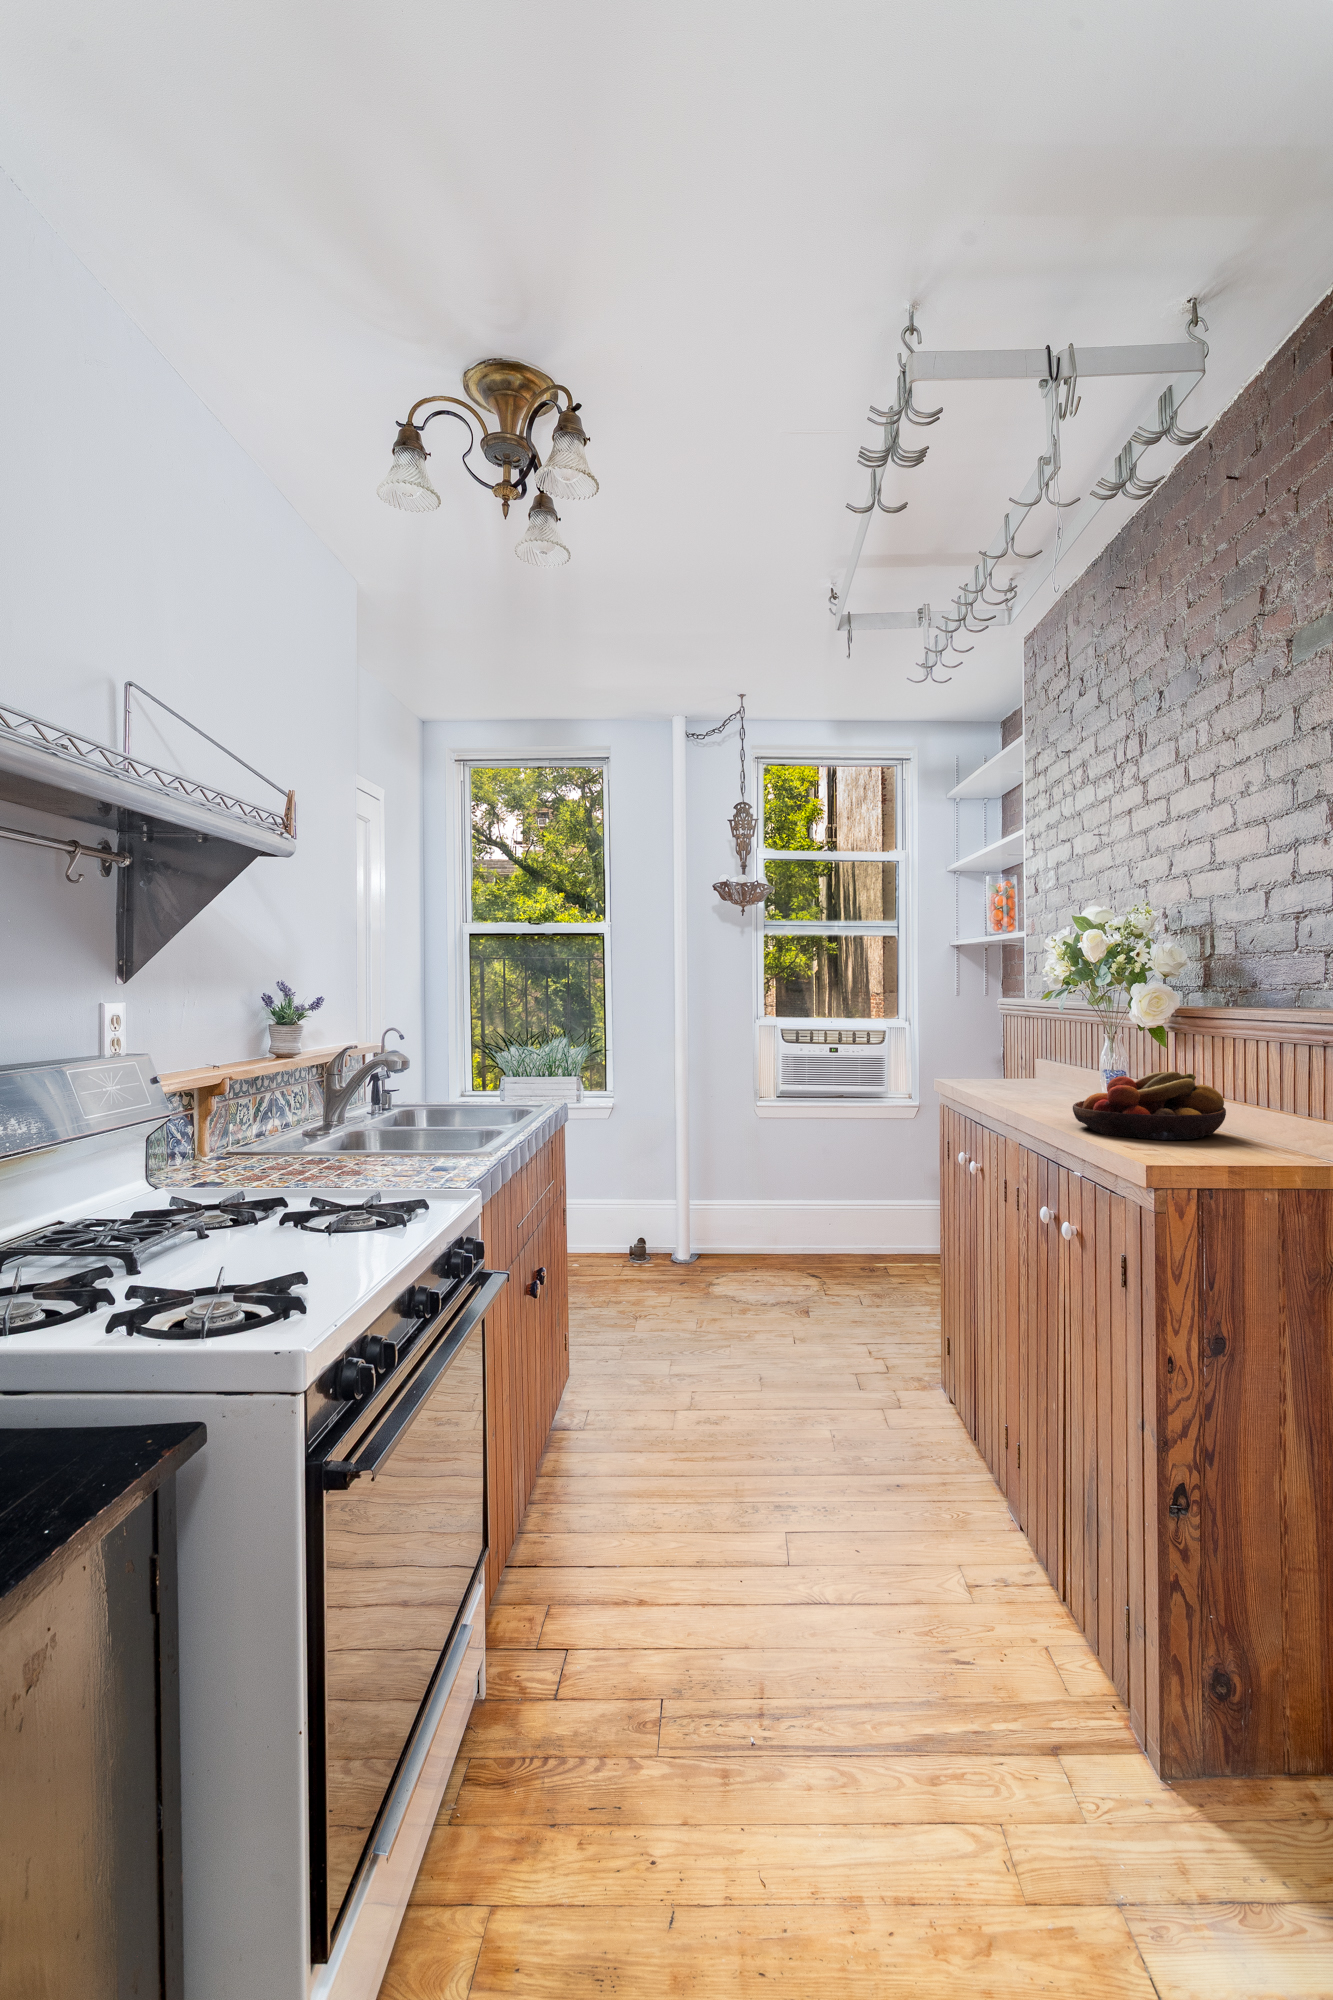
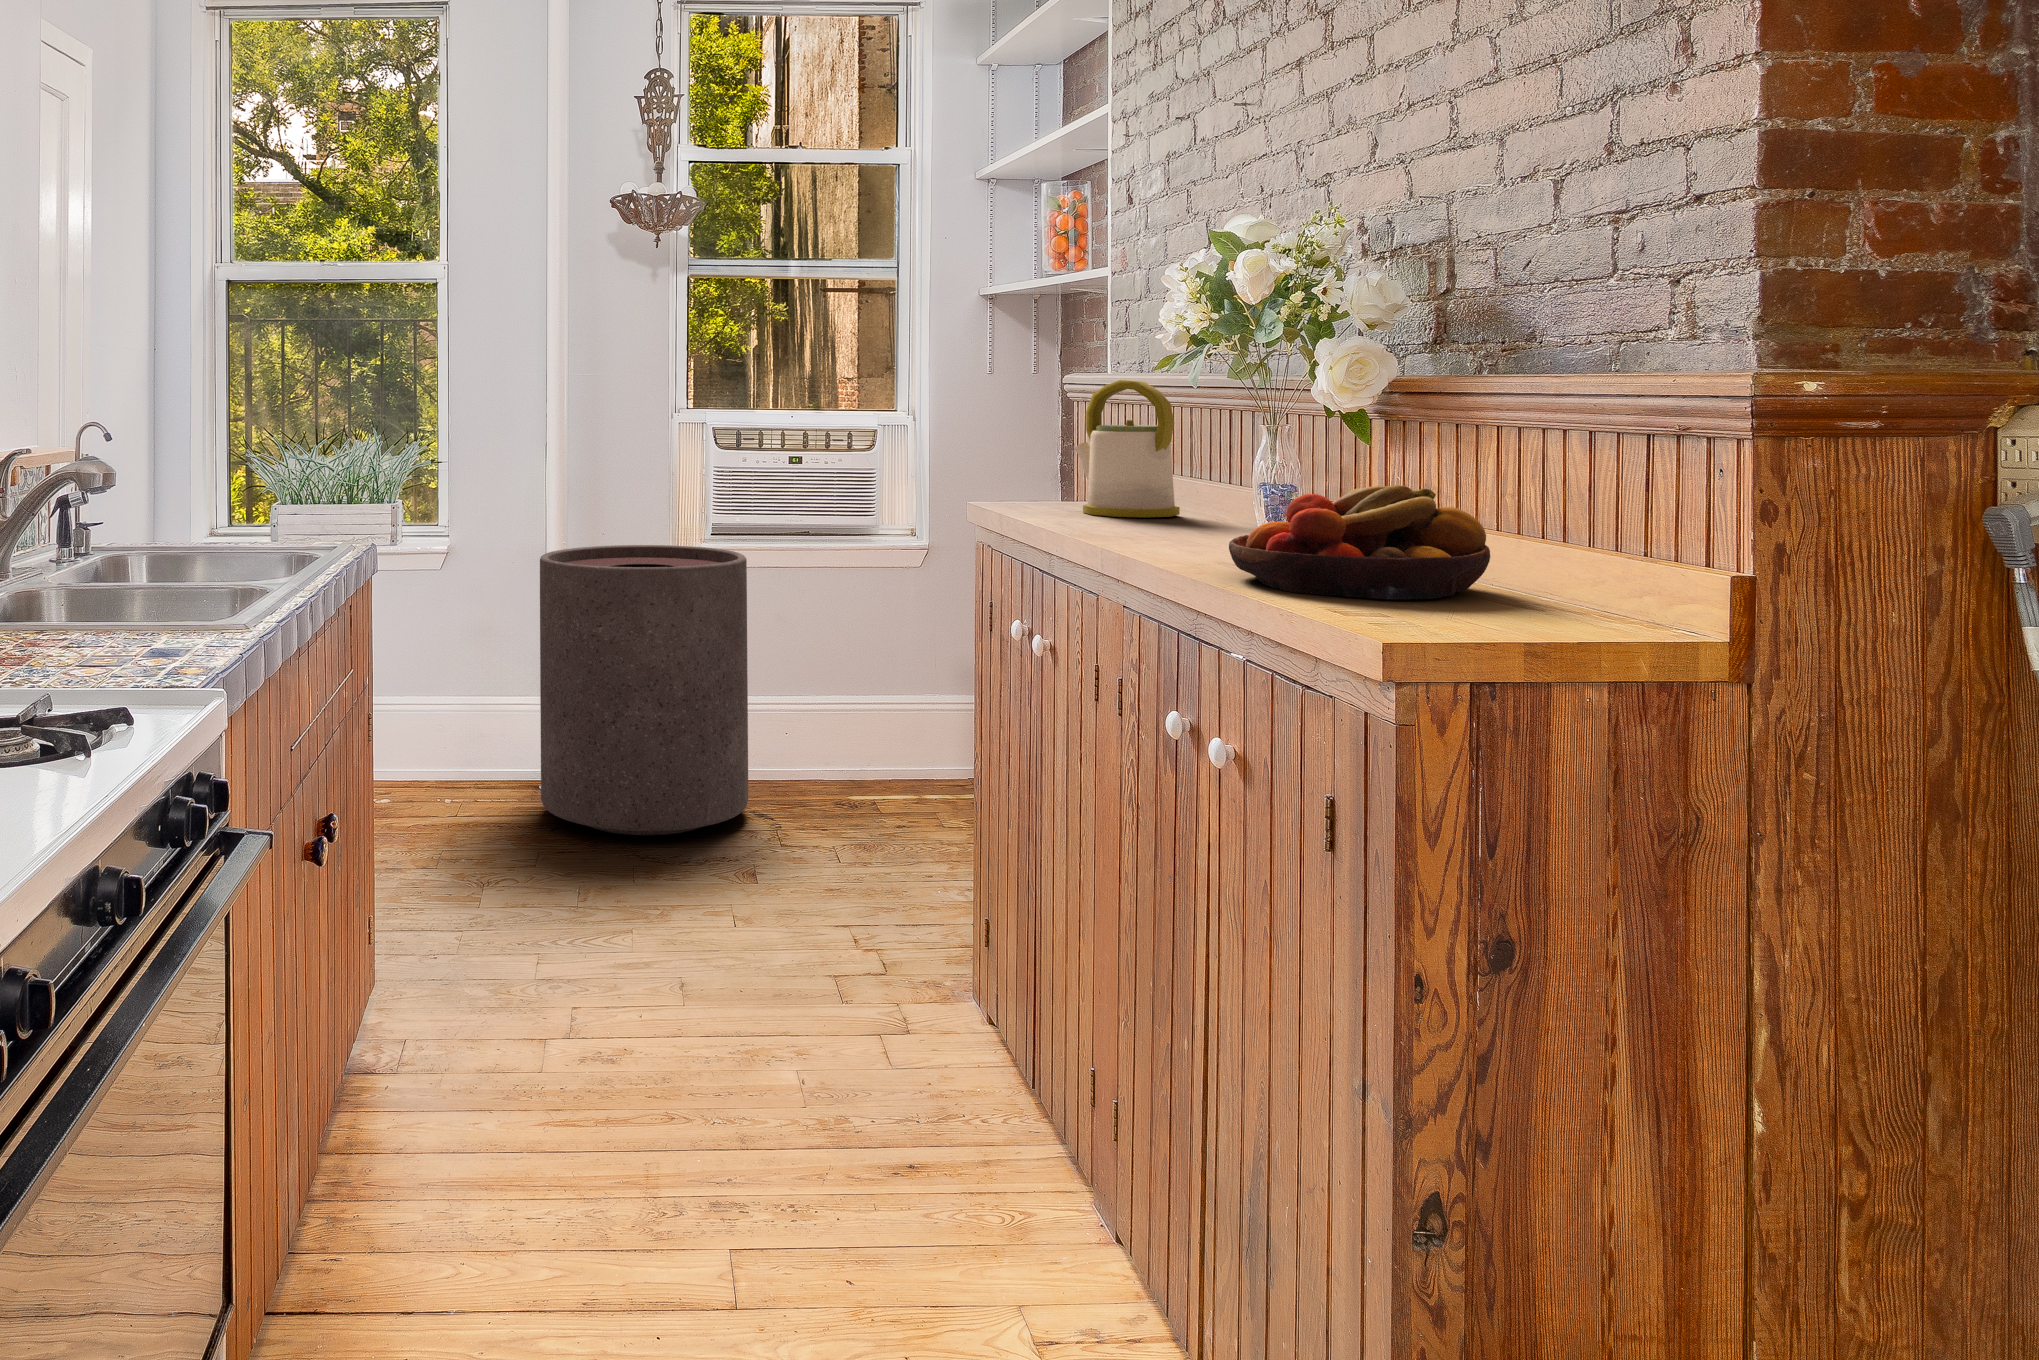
kettle: none [992,1004,1055,1088] -> present [1075,380,1180,517]
trash can: none [667,1103,795,1281] -> present [540,545,748,835]

